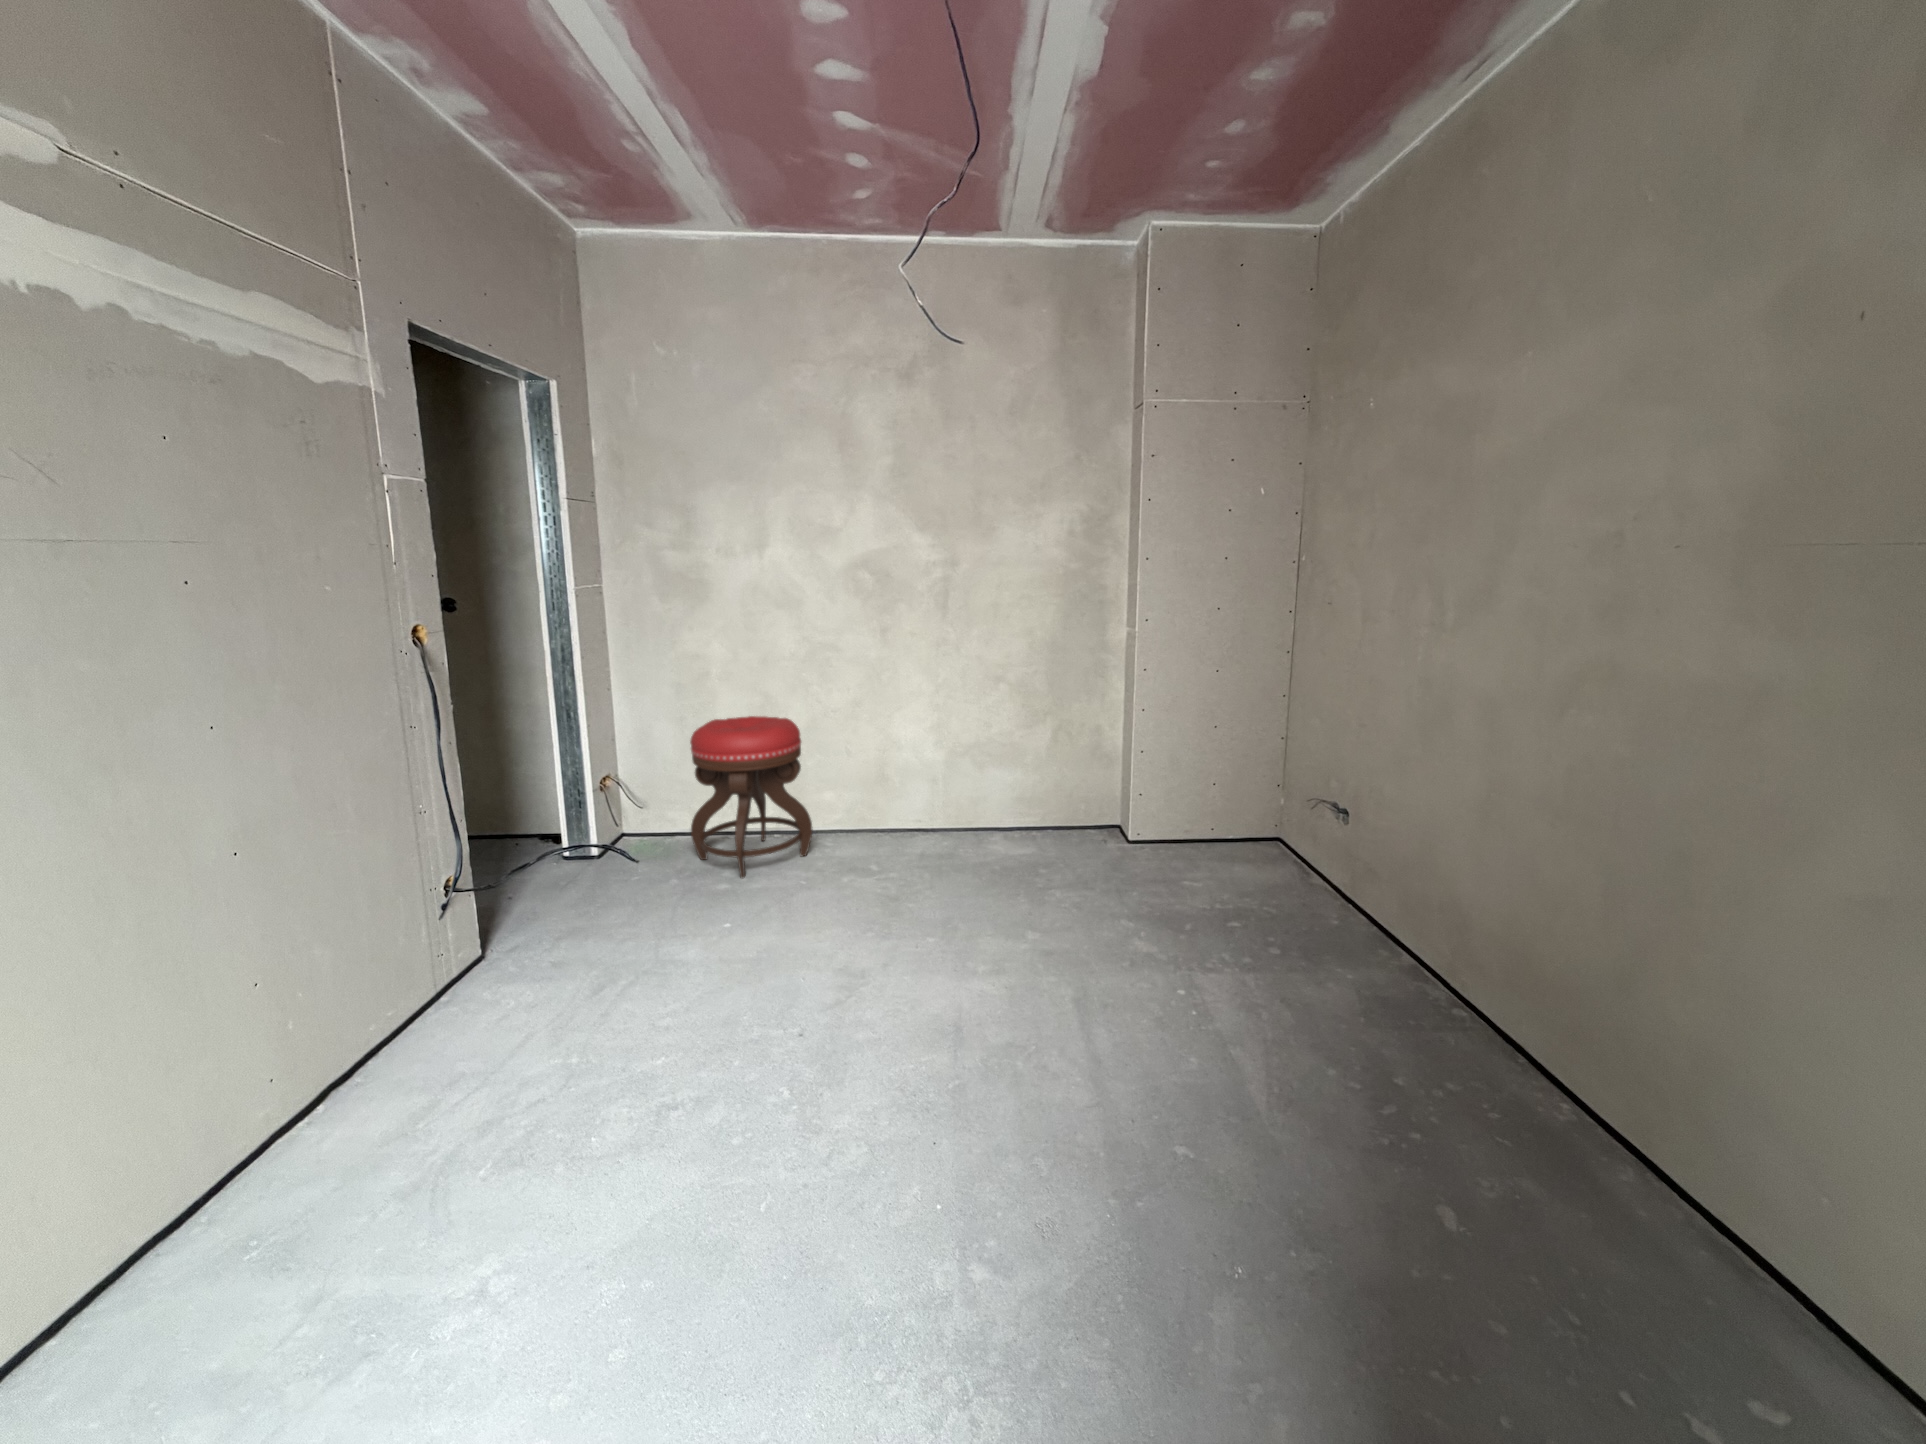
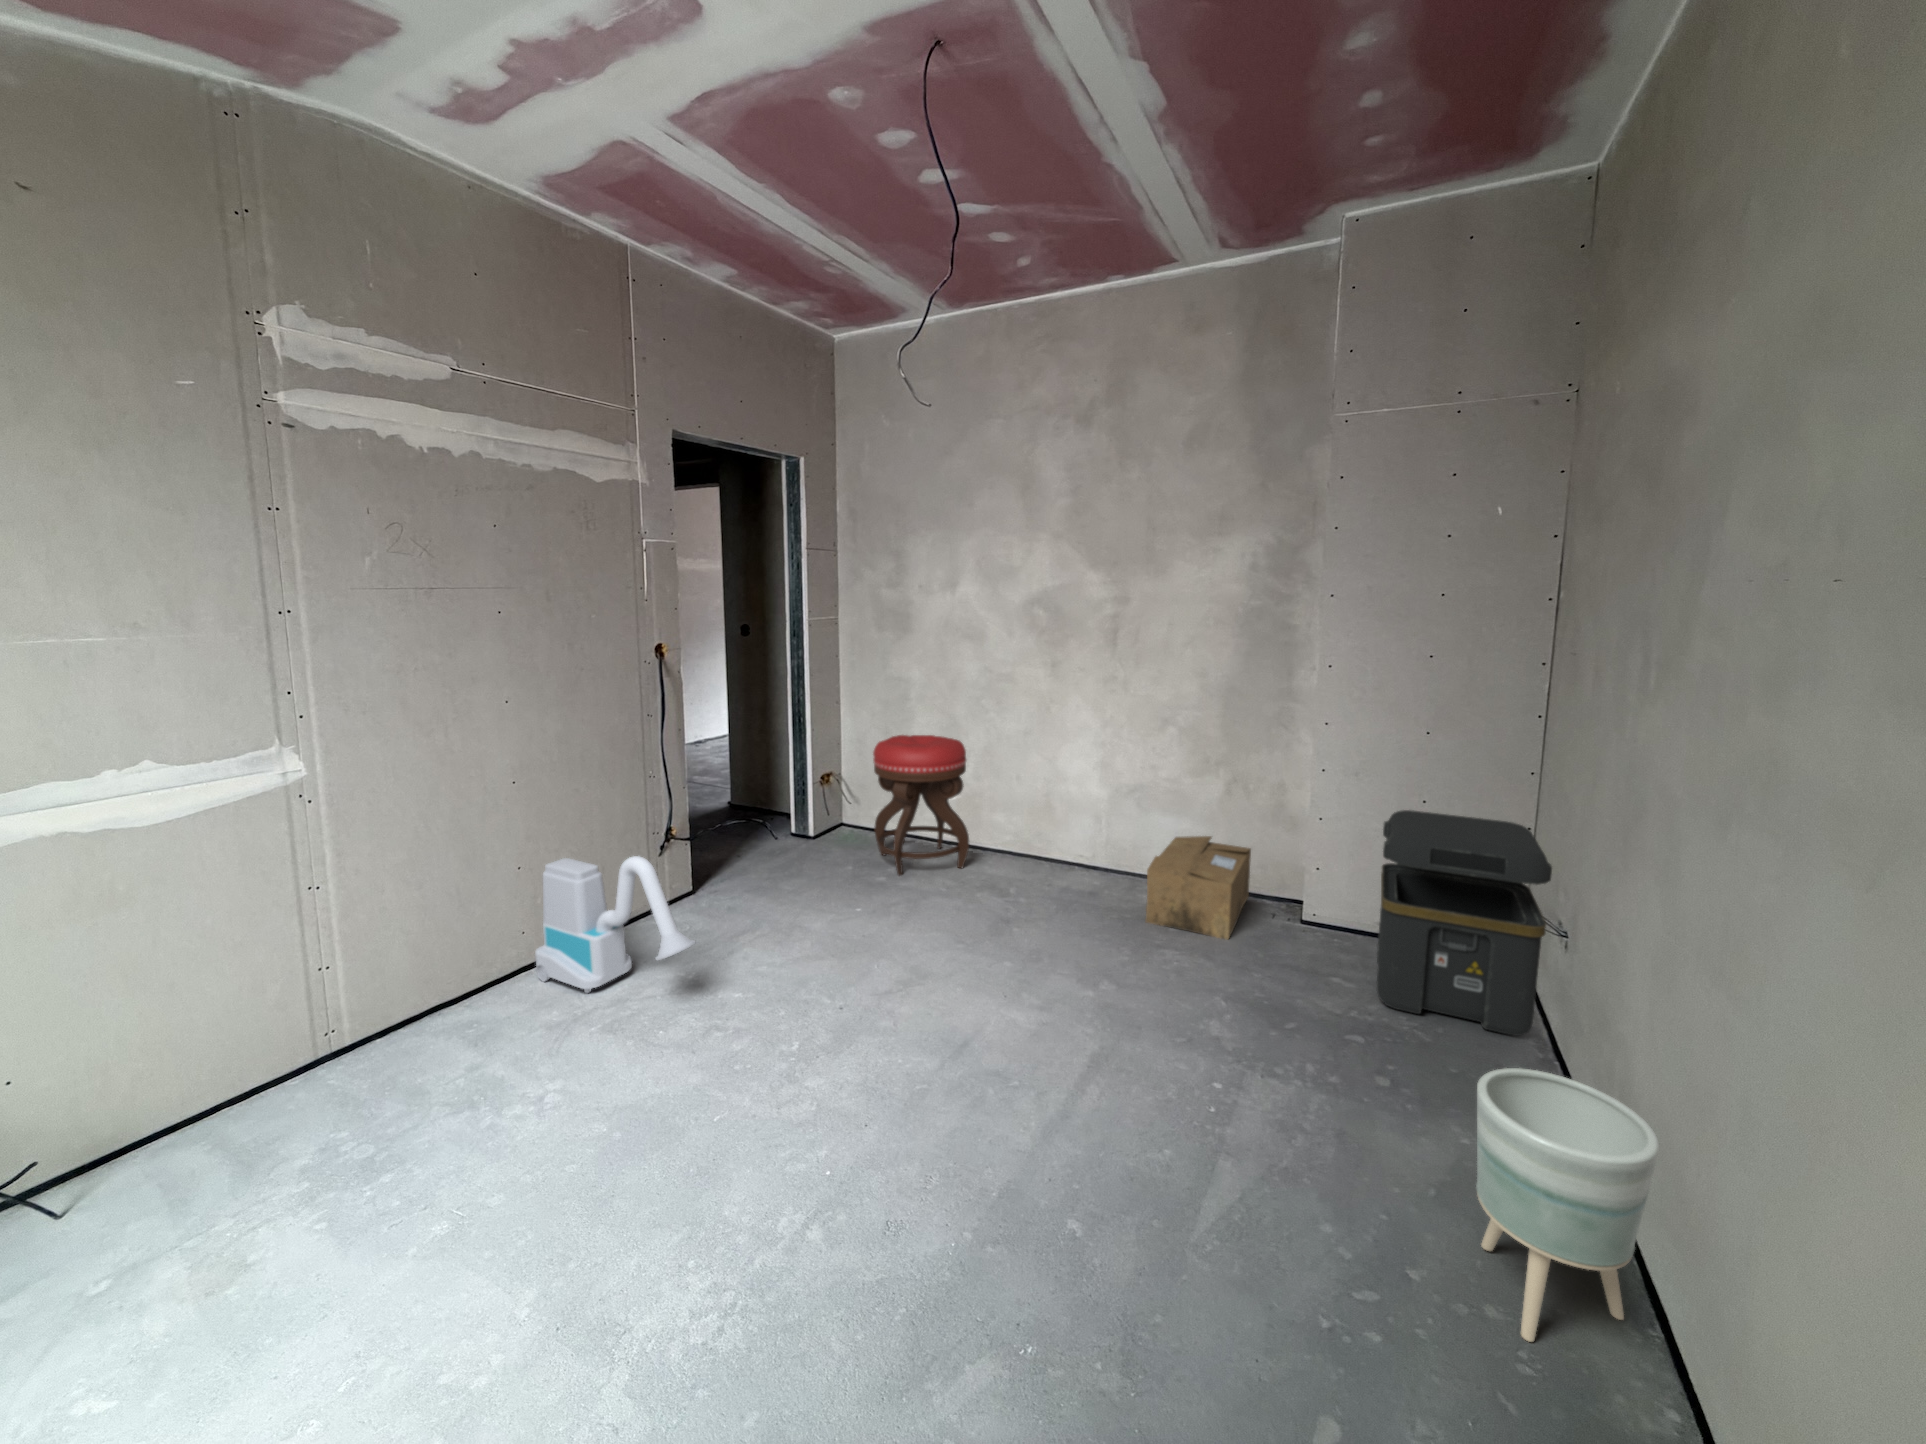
toolbox: none [1202,733,1334,893] -> present [1377,810,1552,1036]
cardboard box: none [1012,781,1092,870] -> present [1145,836,1251,940]
planter: none [1405,903,1531,1090] -> present [1476,1068,1659,1342]
vacuum cleaner: none [303,918,609,1140] -> present [535,856,695,993]

